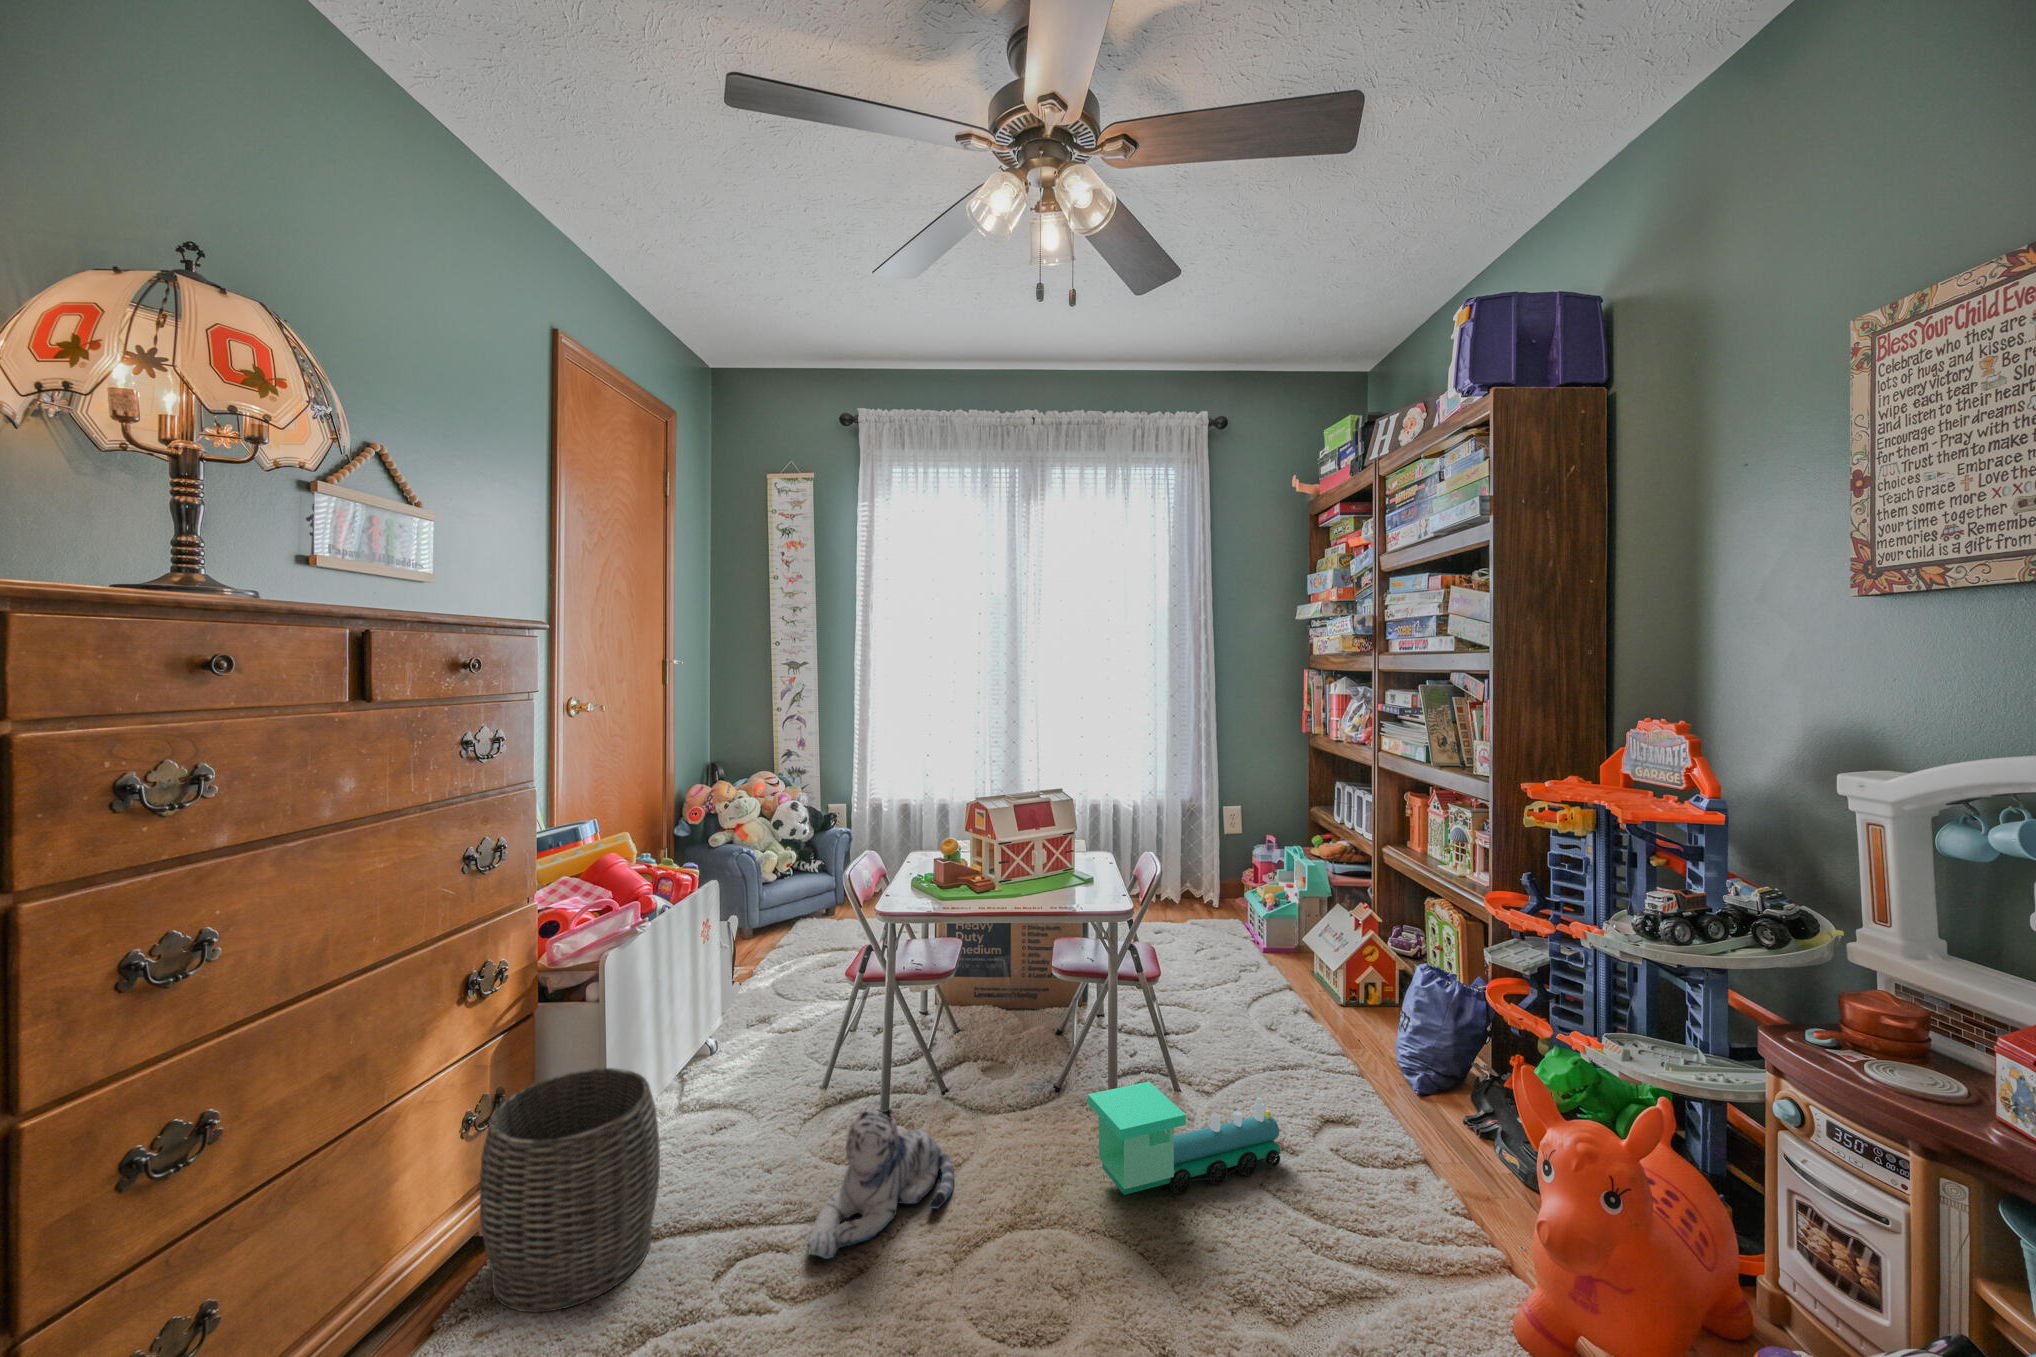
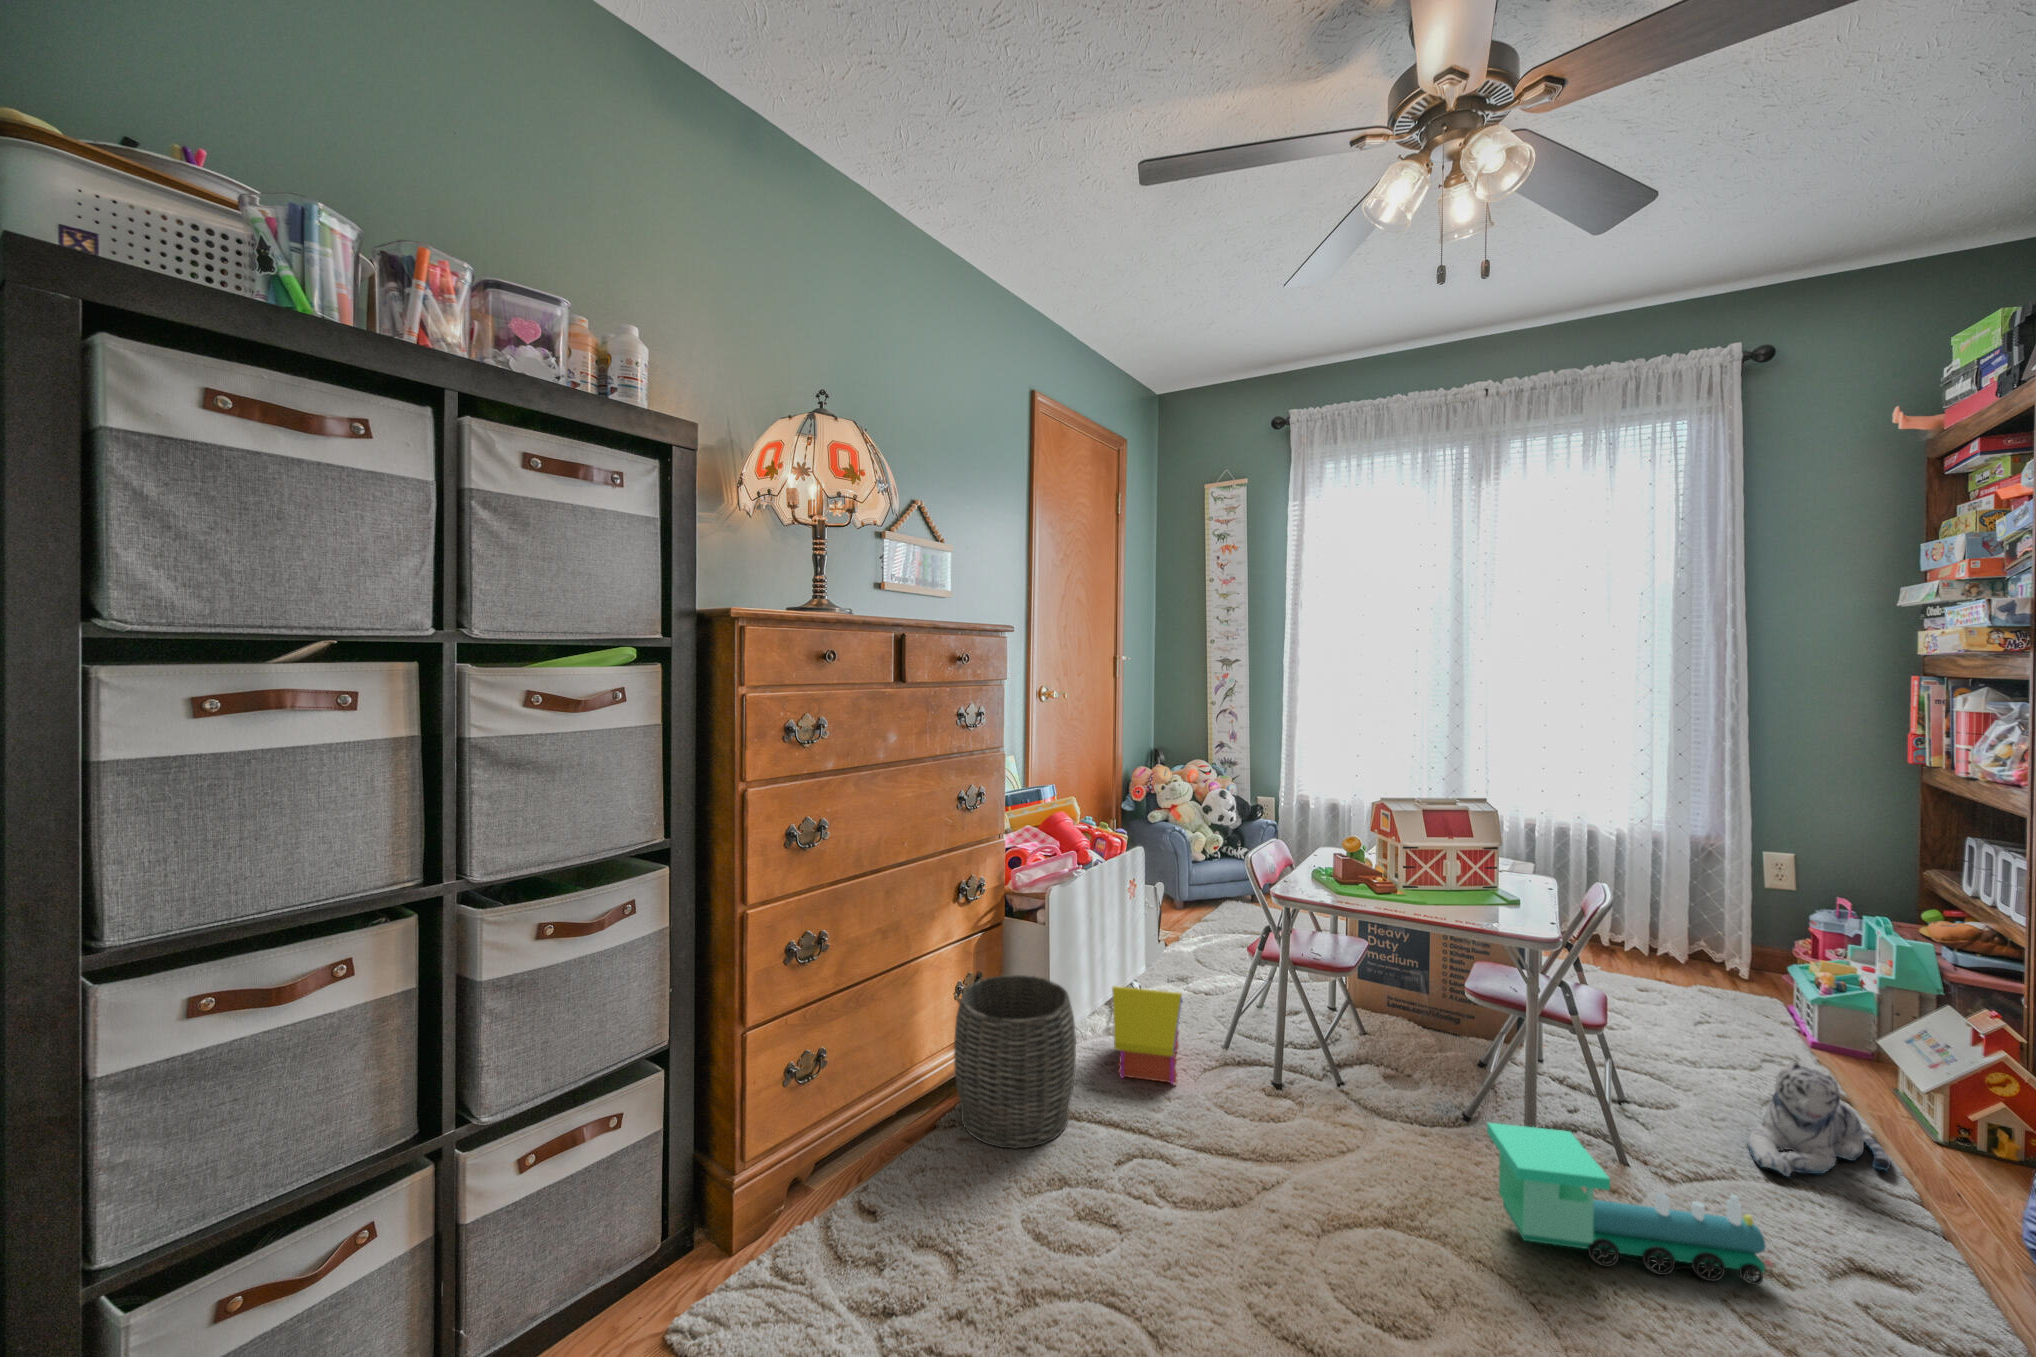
toy house: none [694,1042,781,1162] -> present [1112,986,1183,1084]
plush toy: present [808,1110,954,1259] -> present [1747,1062,1890,1177]

